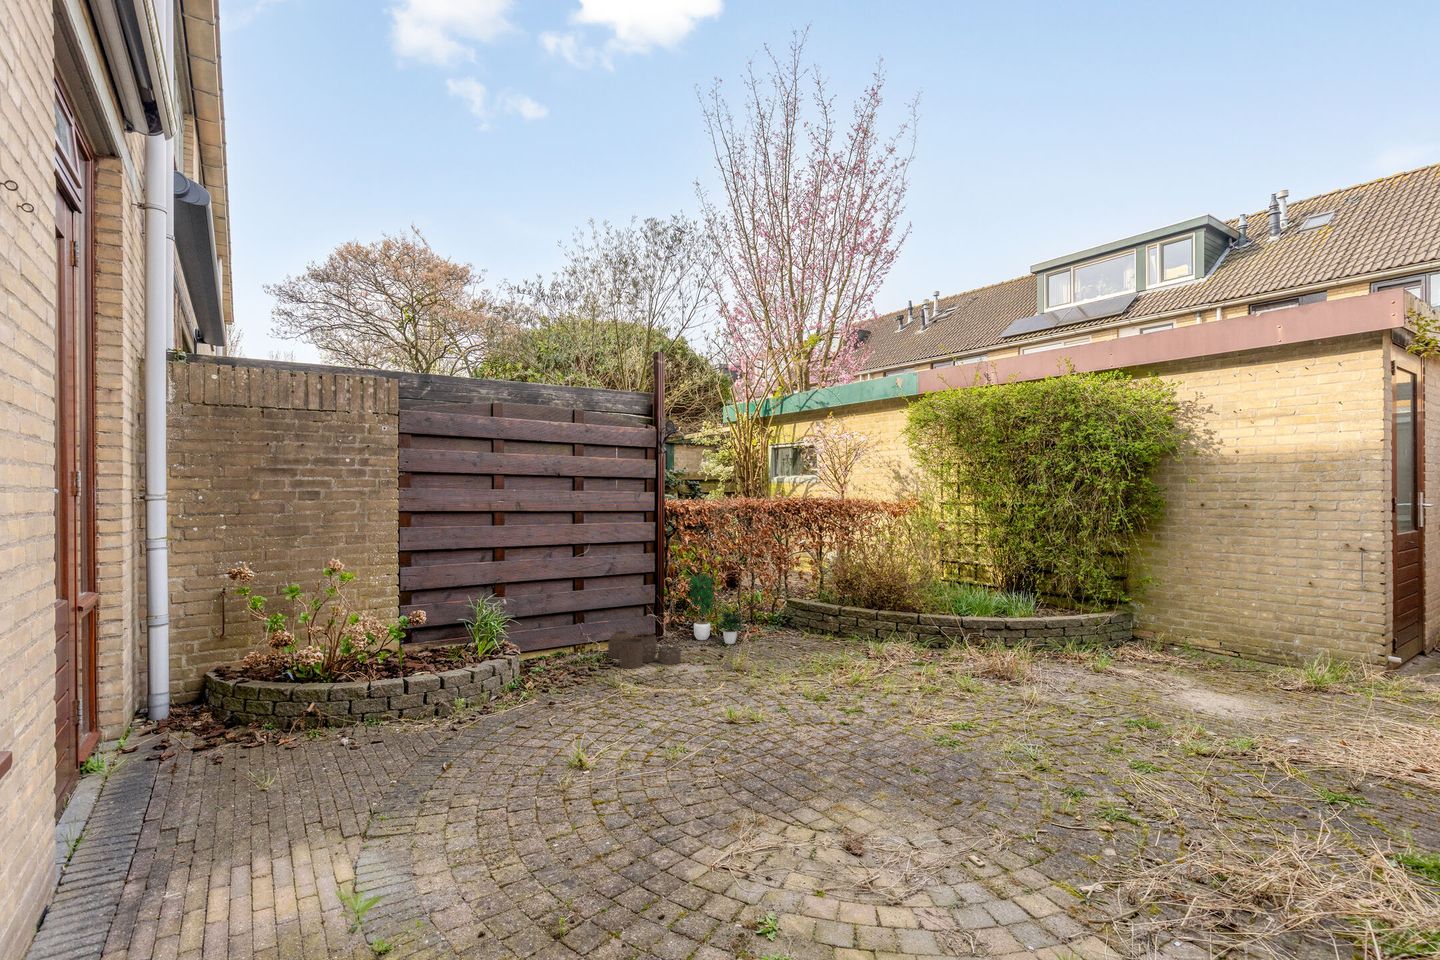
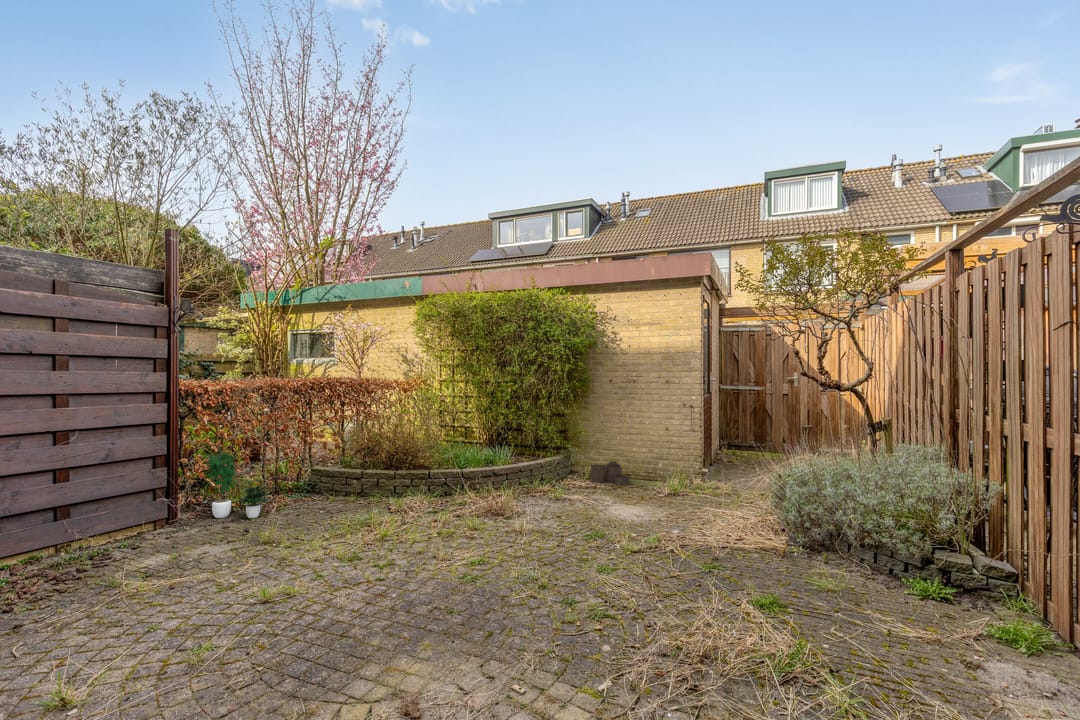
woven basket: present [608,631,682,668] -> present [591,461,630,485]

